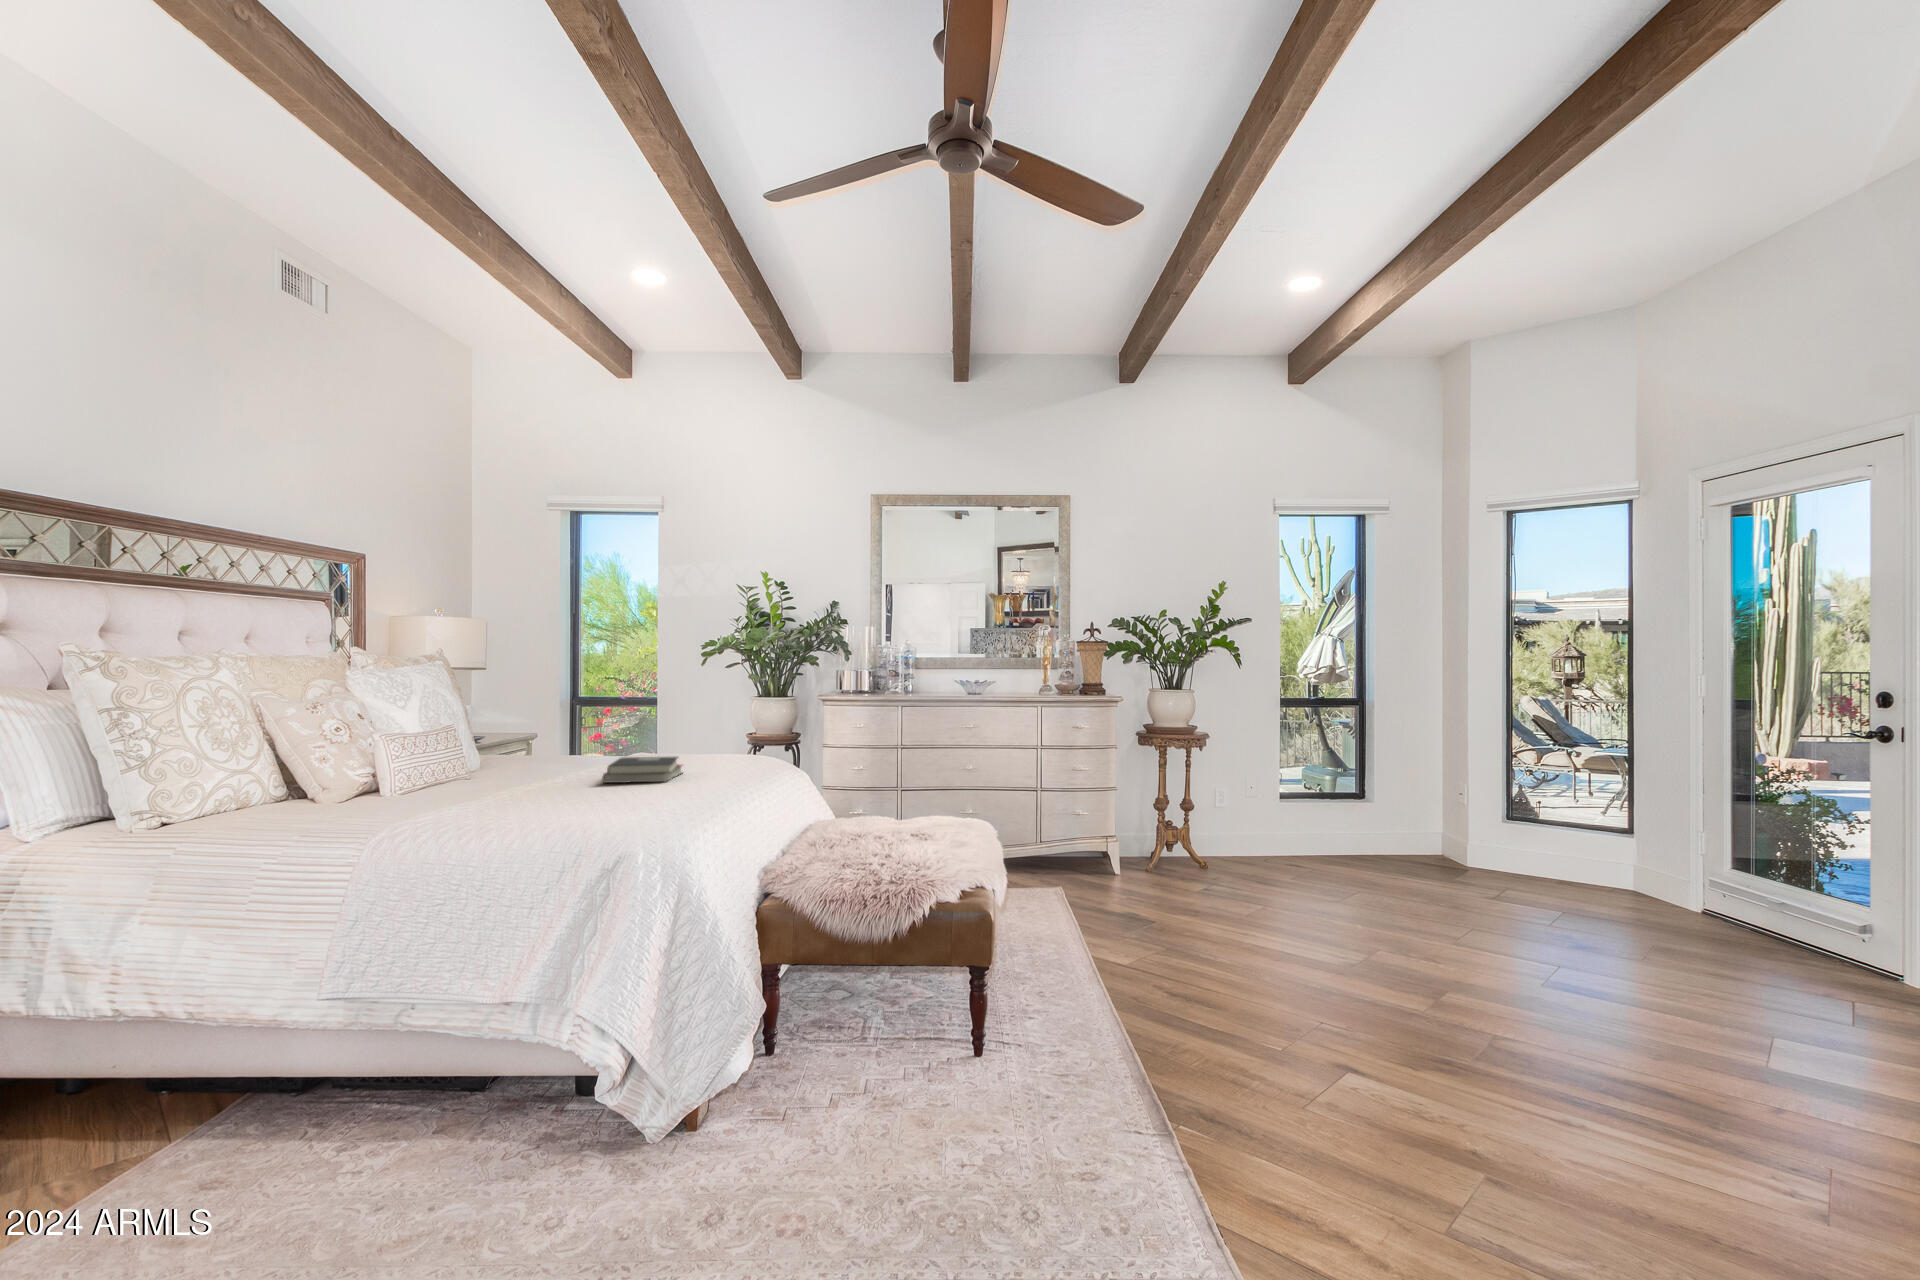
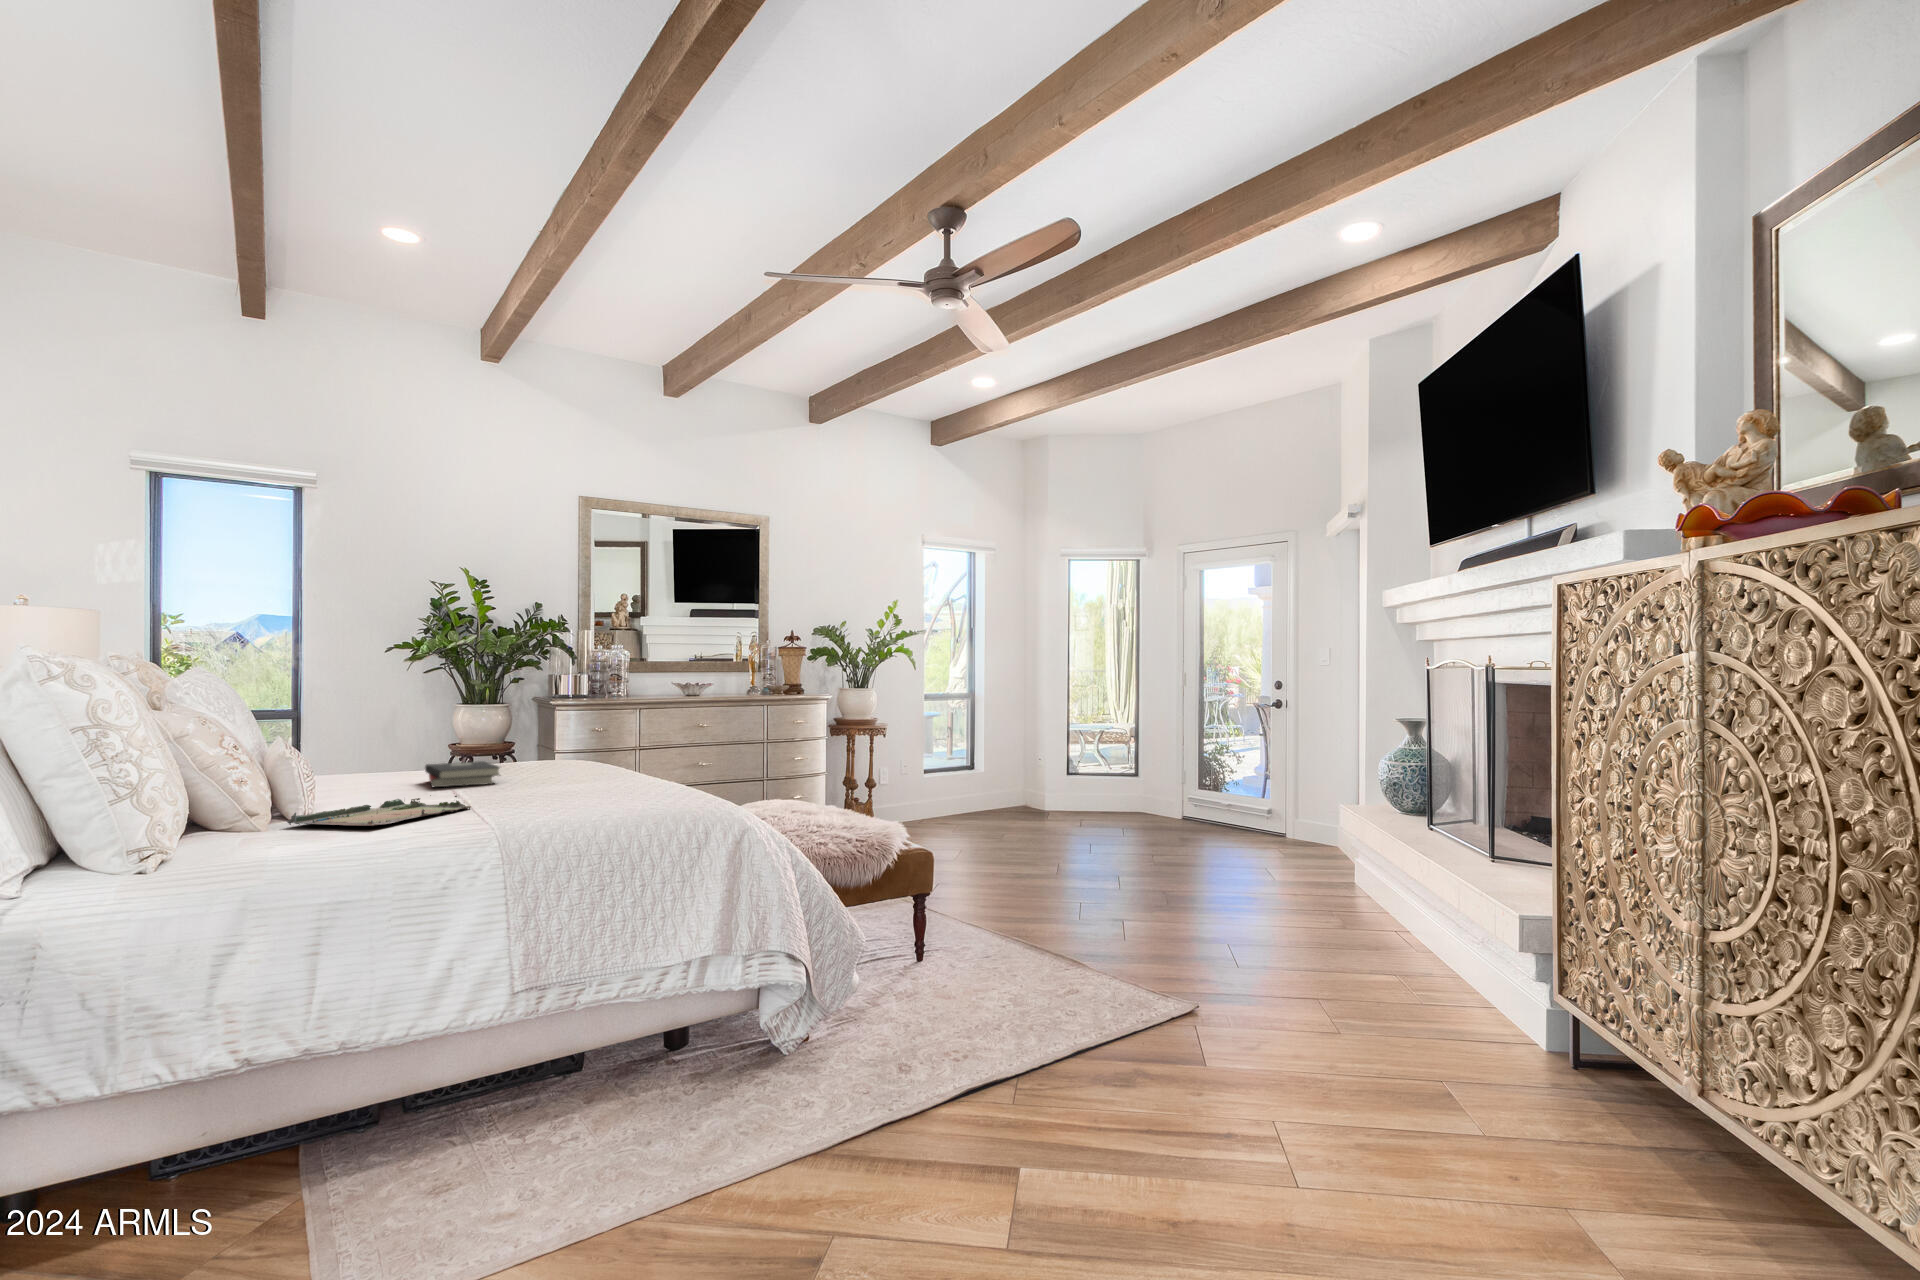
tray: none [361,793,558,829] -> present [286,795,471,826]

